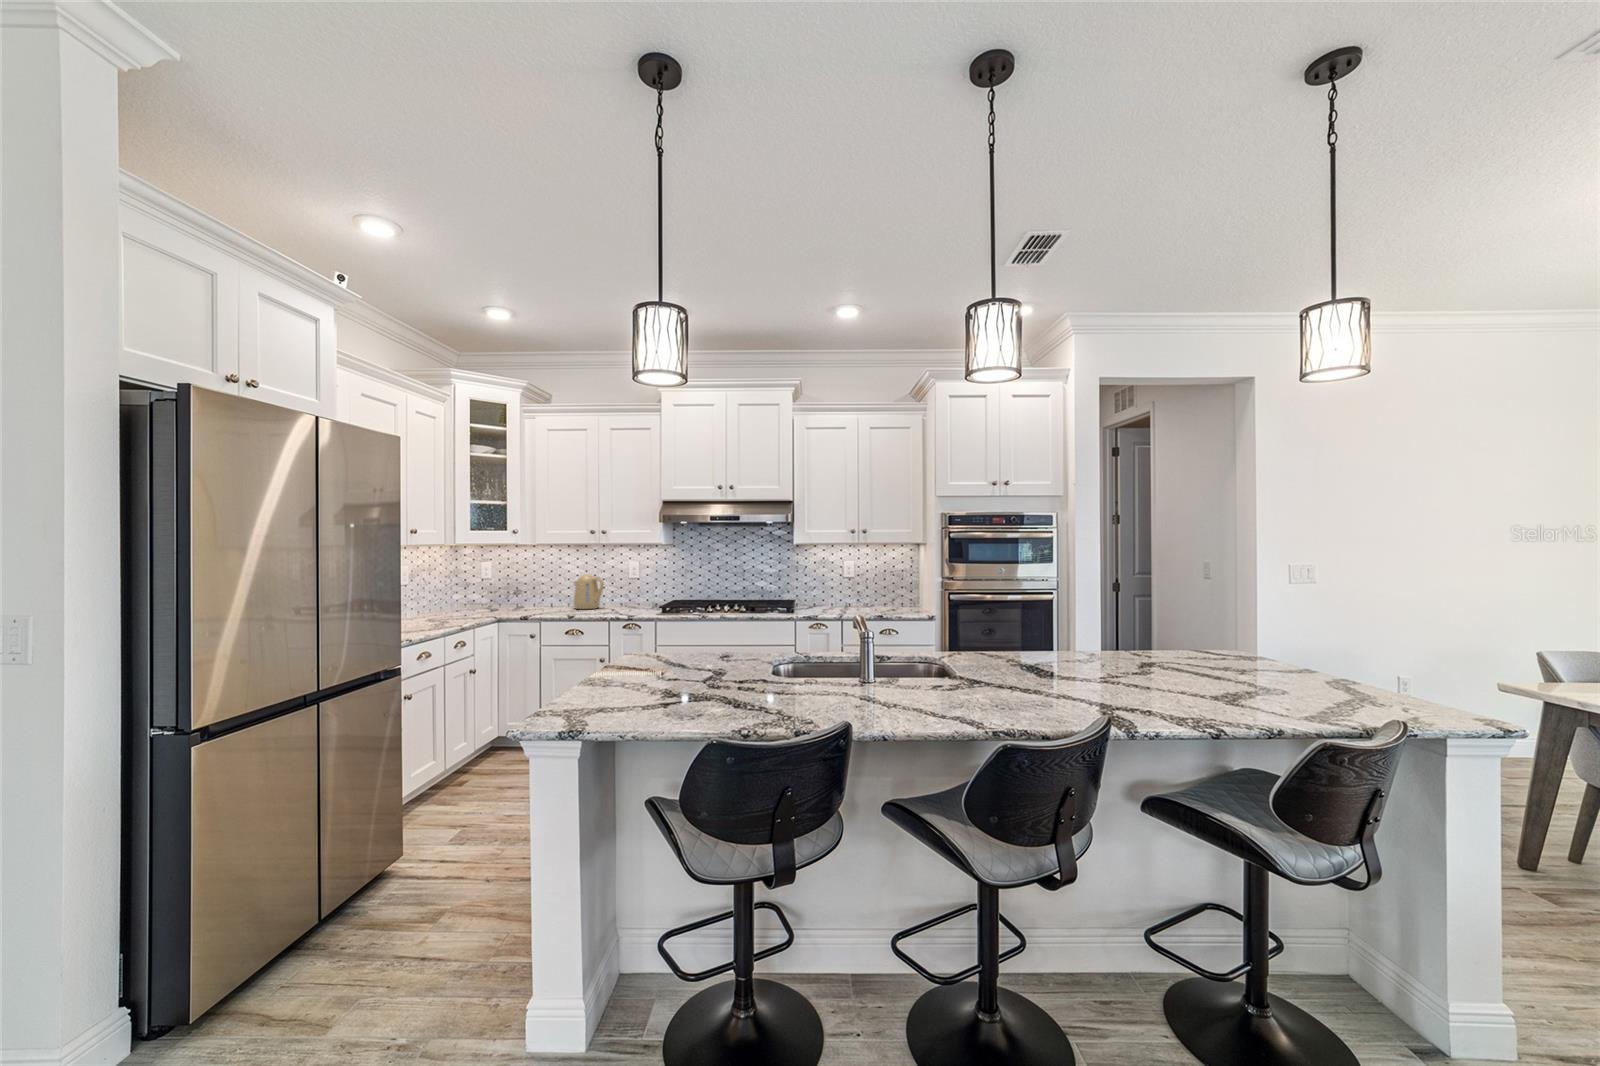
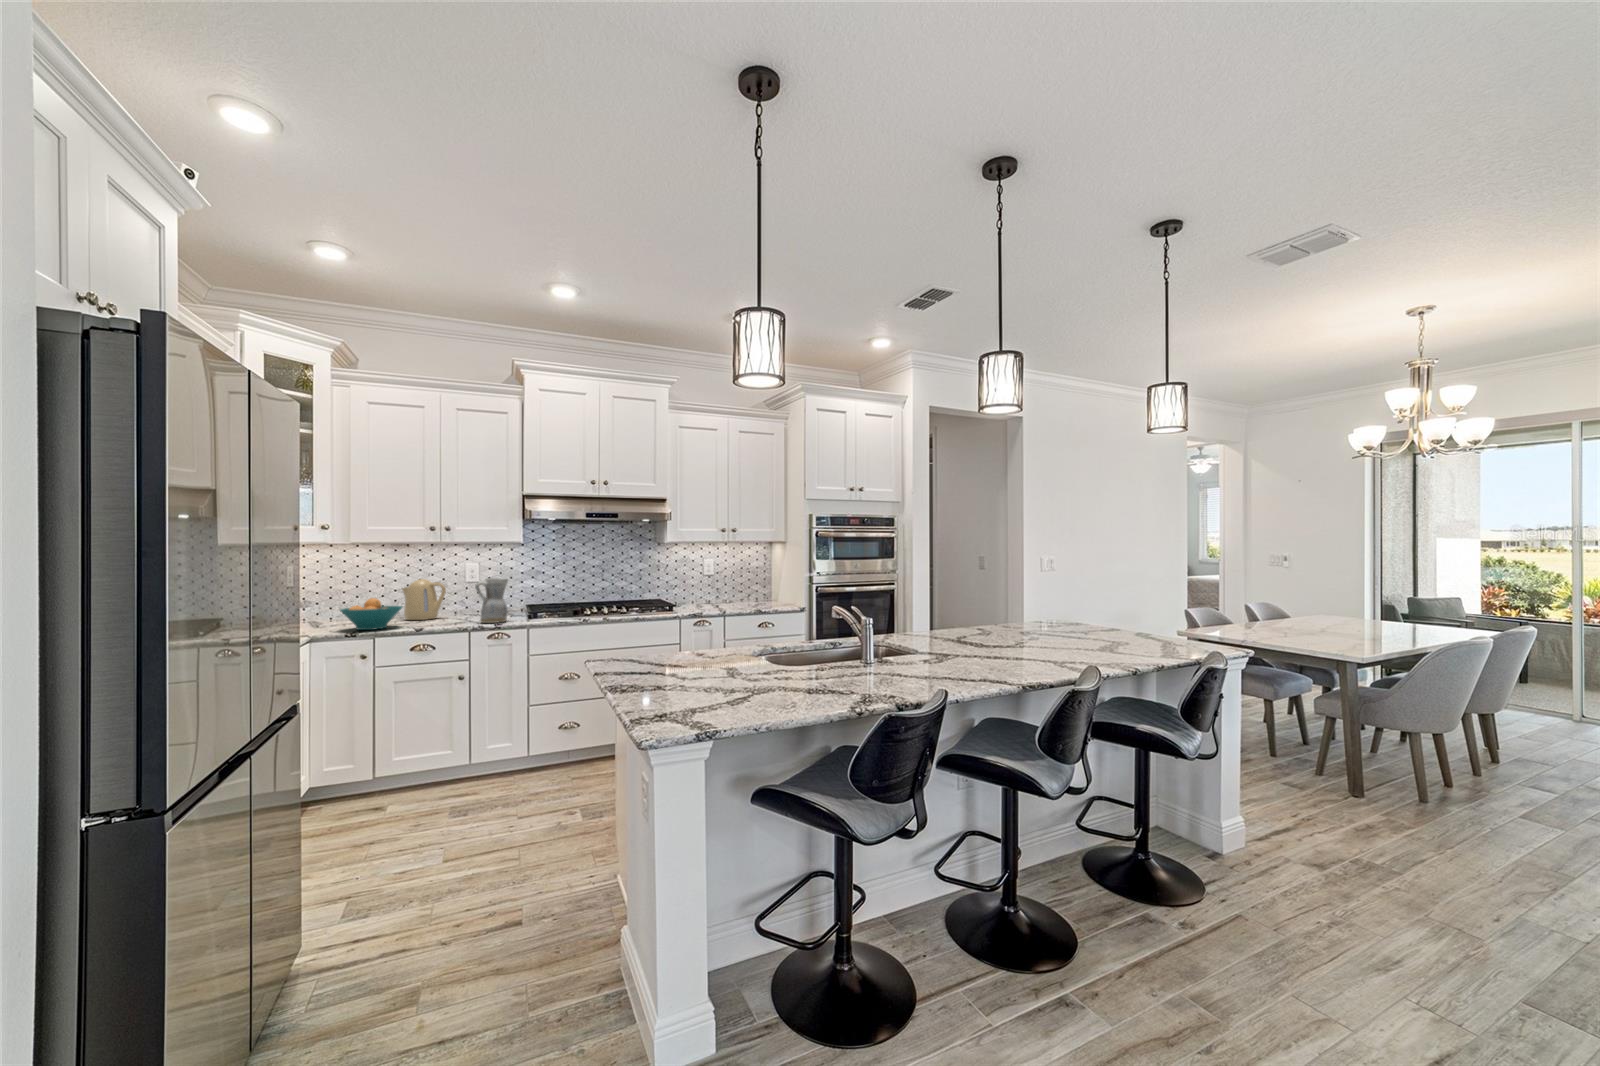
ceramic pitcher: none [612,577,639,616] -> present [475,578,508,623]
fruit bowl: none [515,591,561,617] -> present [340,598,402,630]

